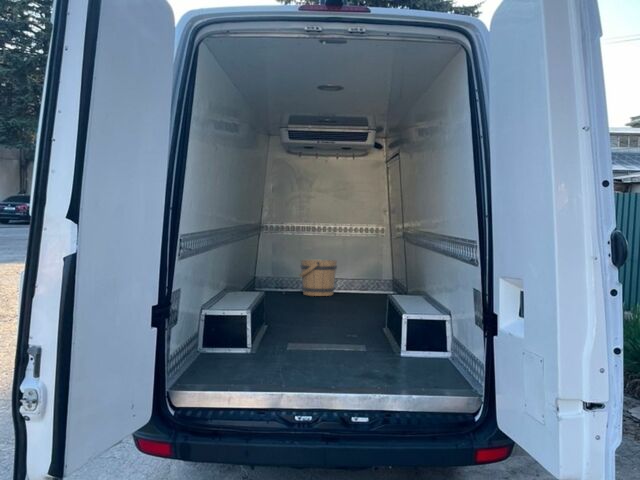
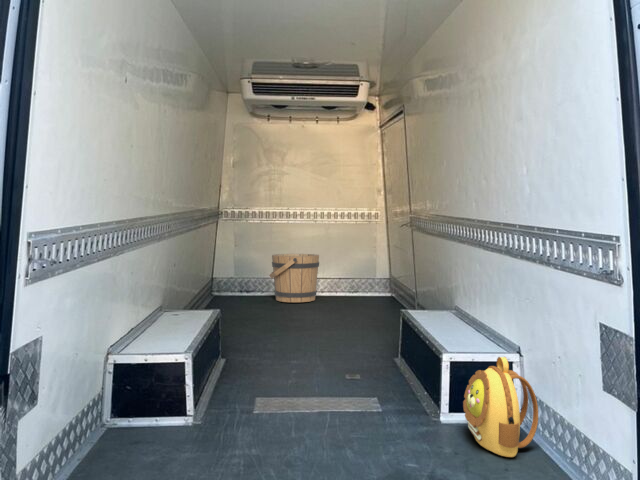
backpack: none [412,313,452,369] -> present [463,357,538,457]

